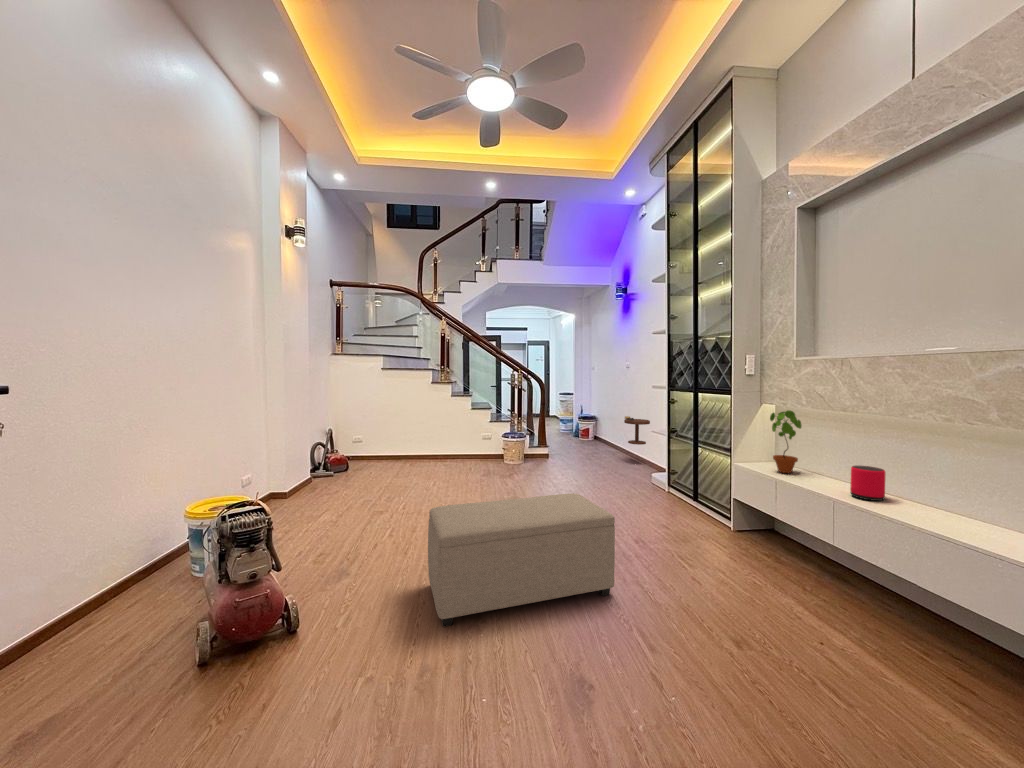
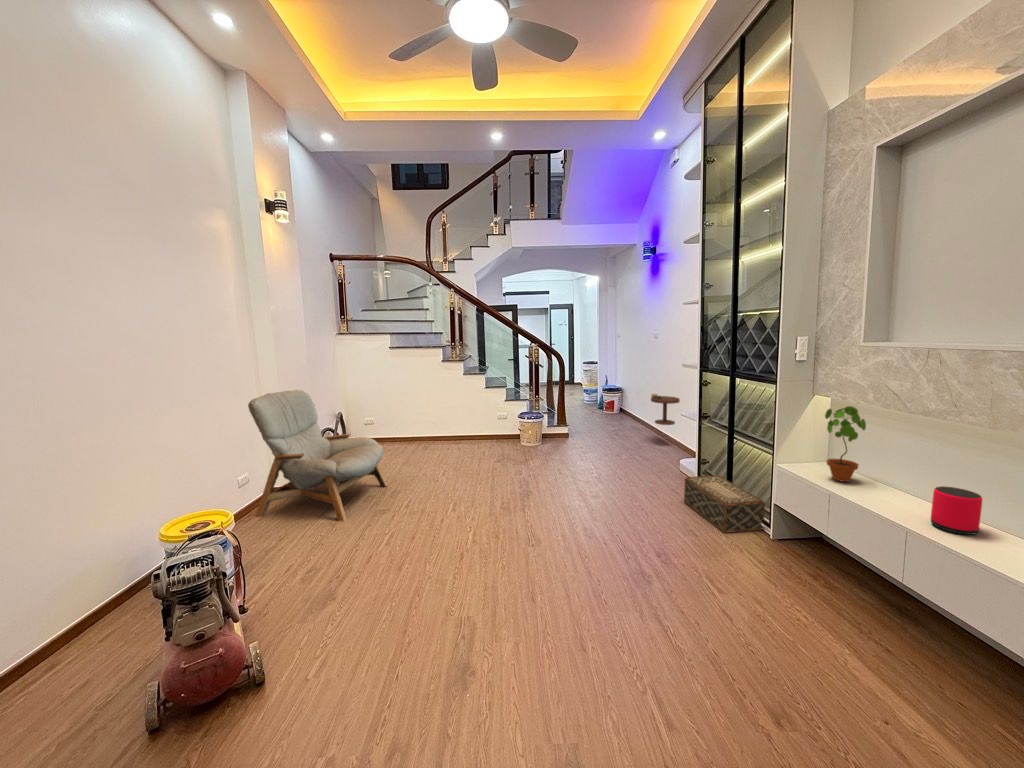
armchair: none [256,399,382,520] -> present [248,390,387,521]
woven basket: none [657,481,726,526] -> present [684,475,765,533]
ottoman: present [428,493,615,627] -> none [414,511,628,680]

